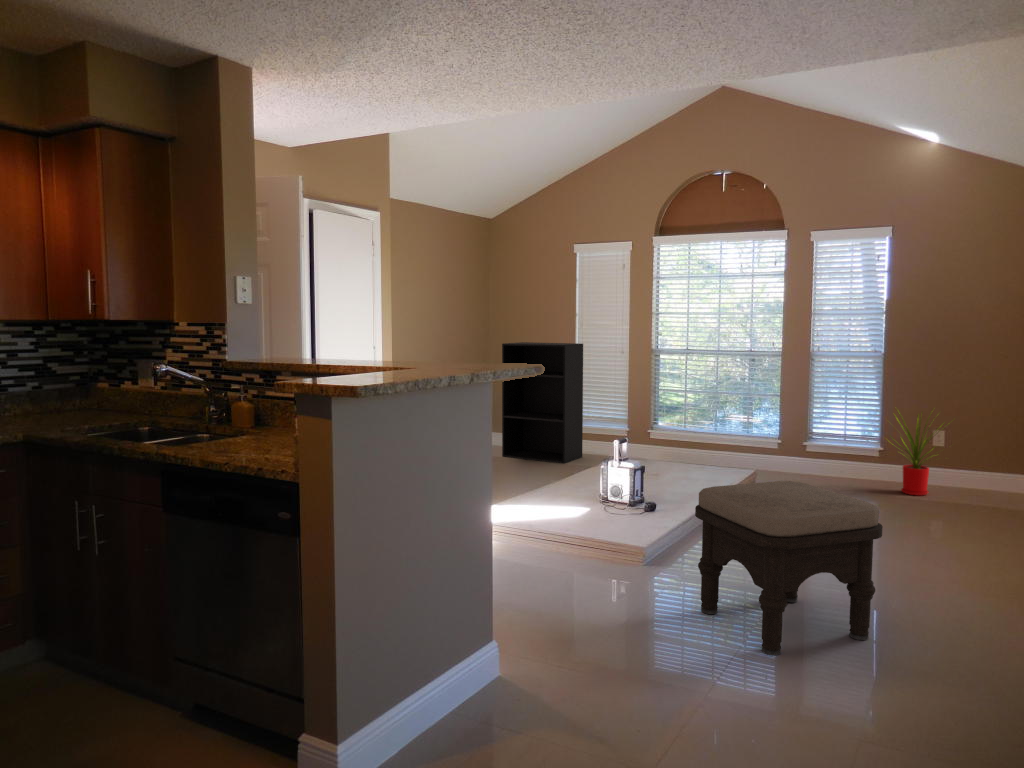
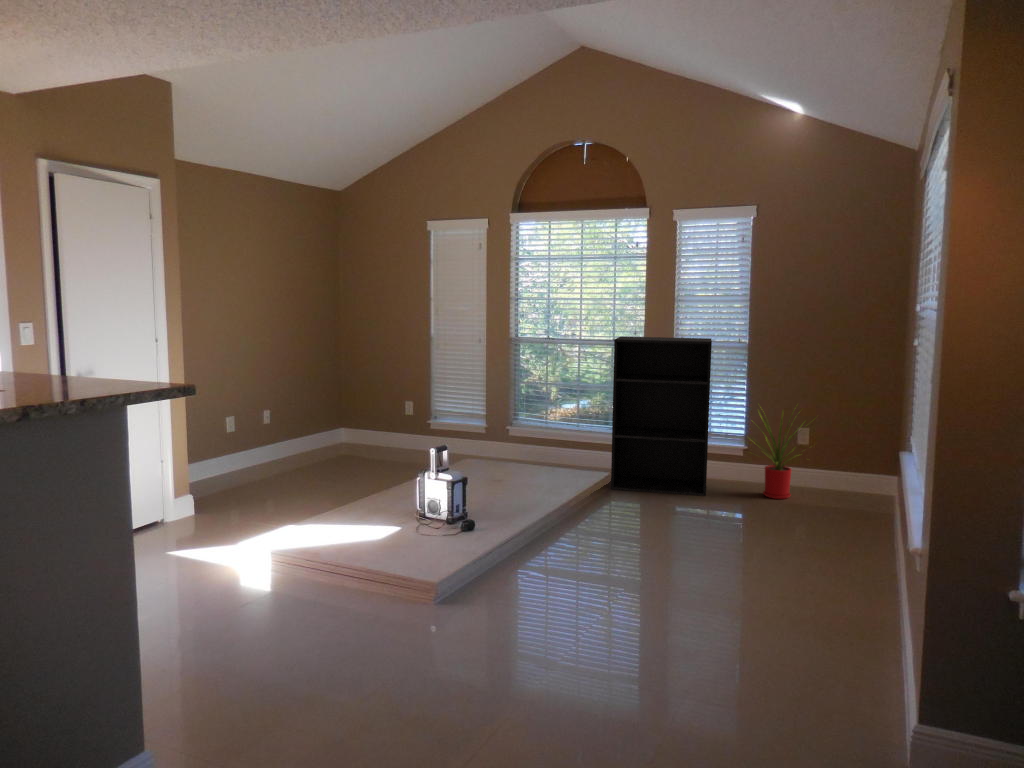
bookshelf: present [502,342,583,464] -> present [611,337,712,496]
ottoman: present [695,481,883,655] -> none [473,506,682,733]

